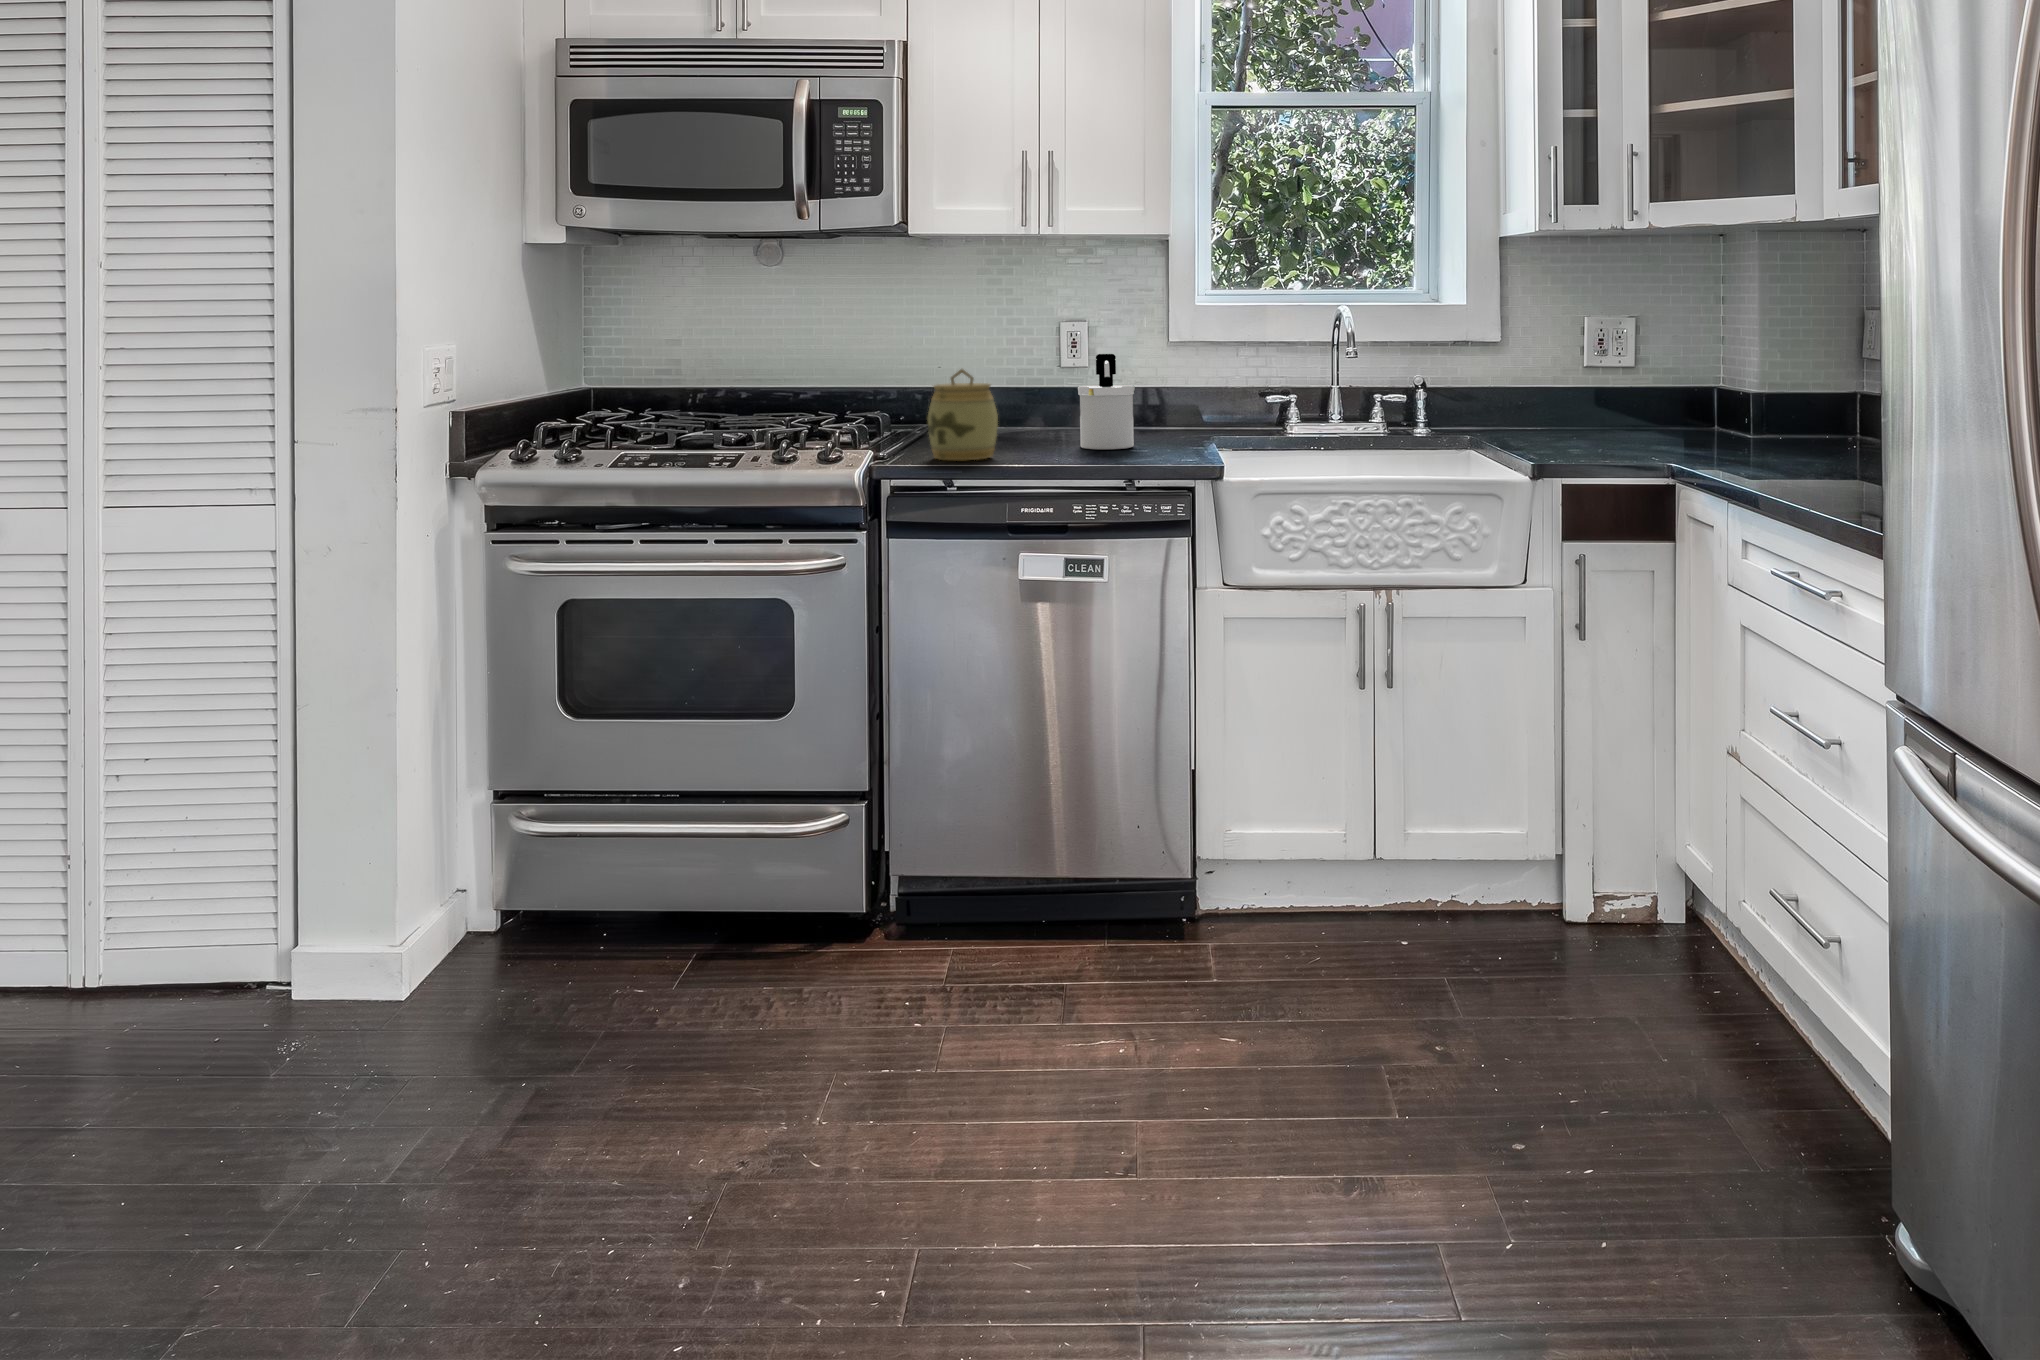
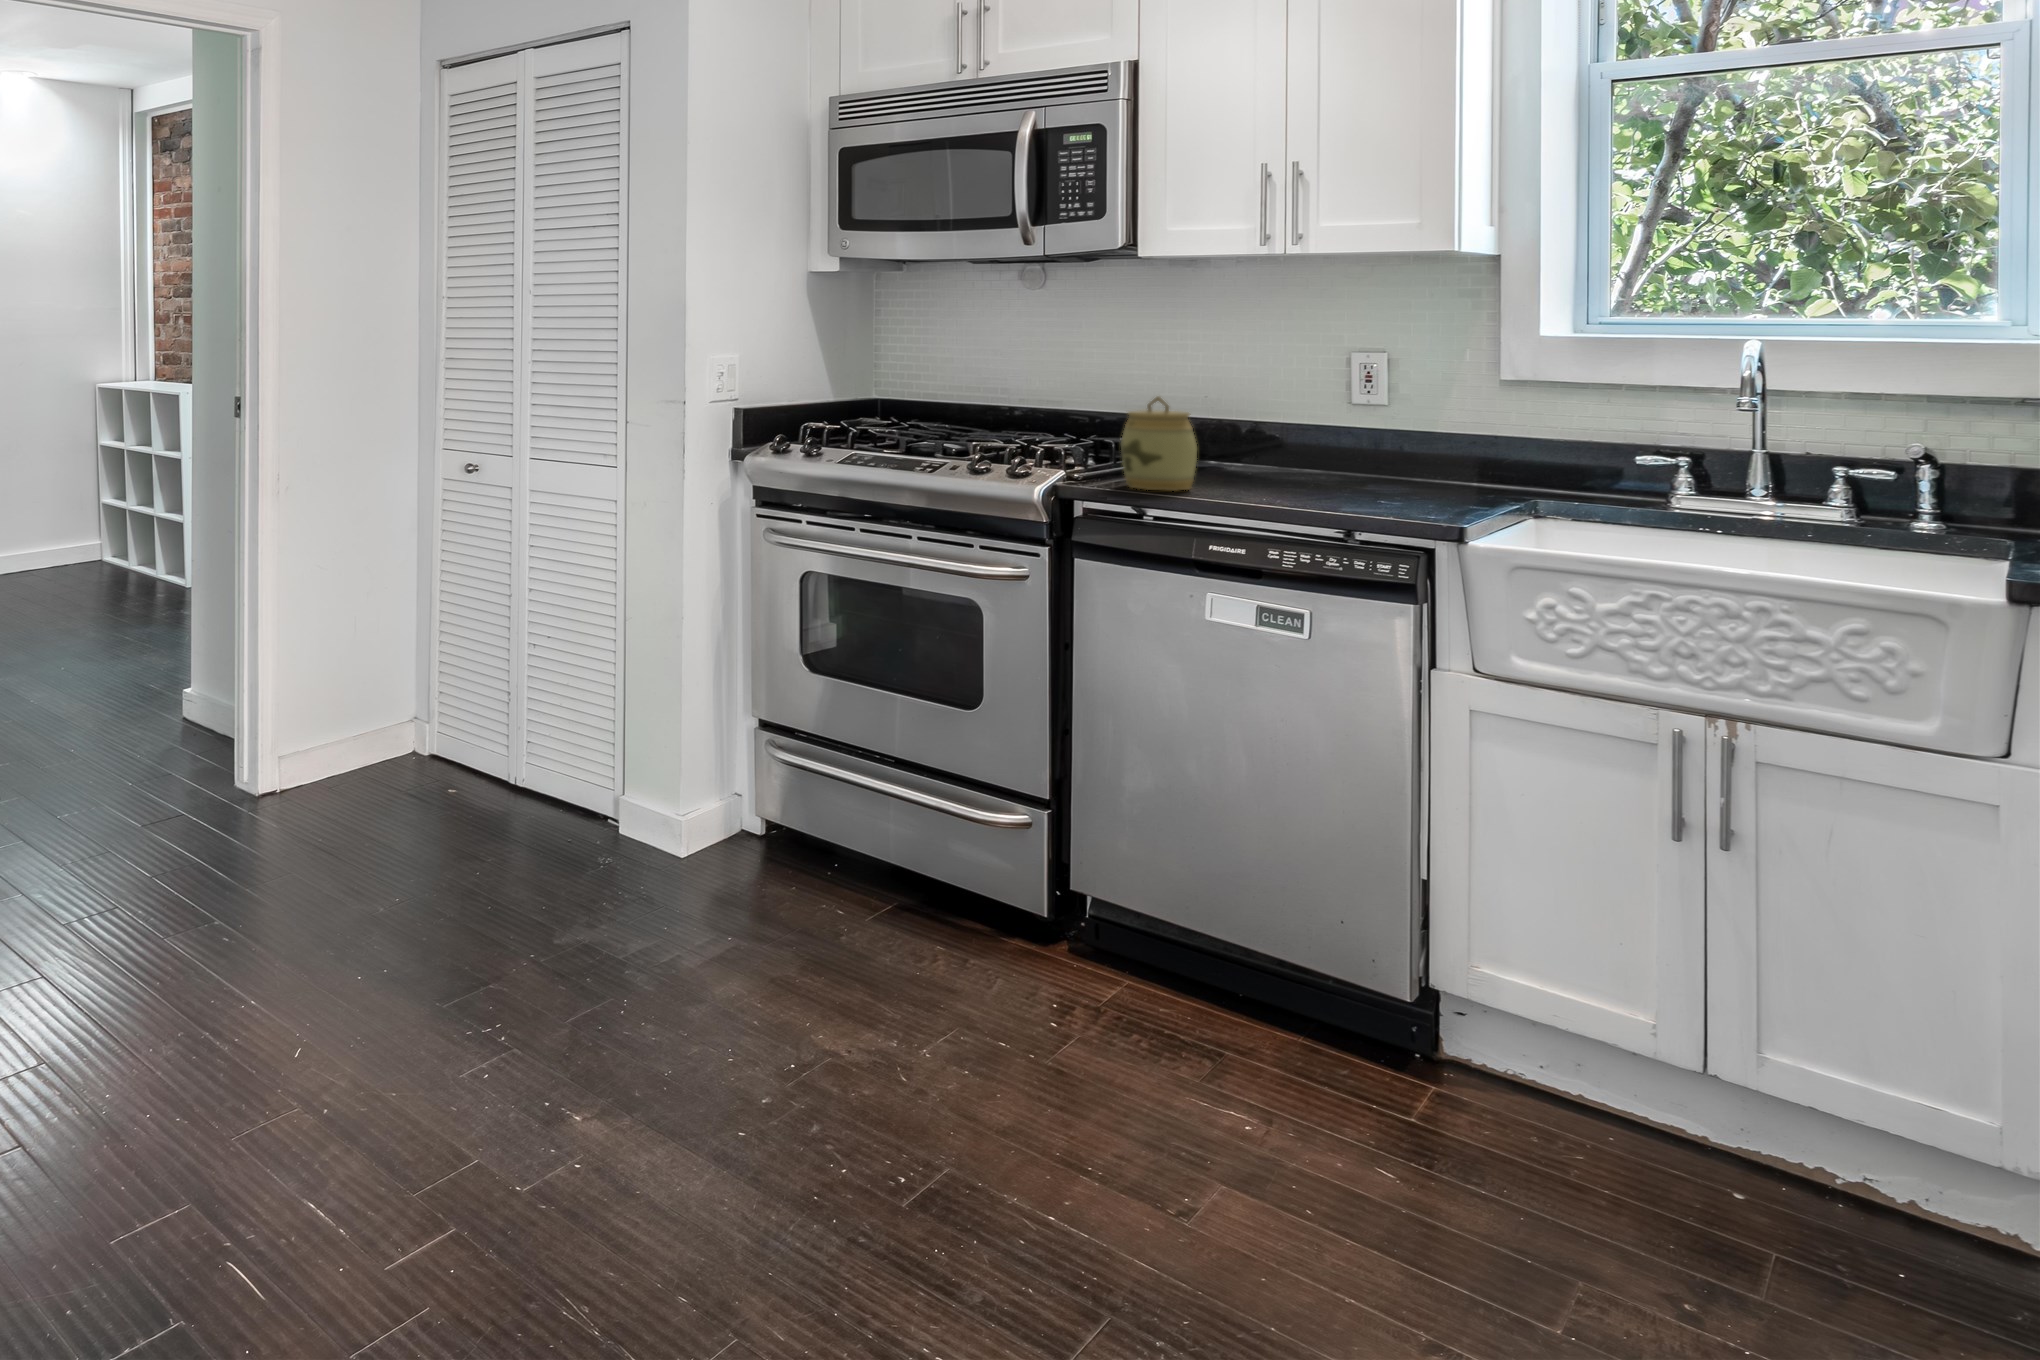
soap dispenser: present [1078,354,1135,450] -> none [1317,387,1393,495]

